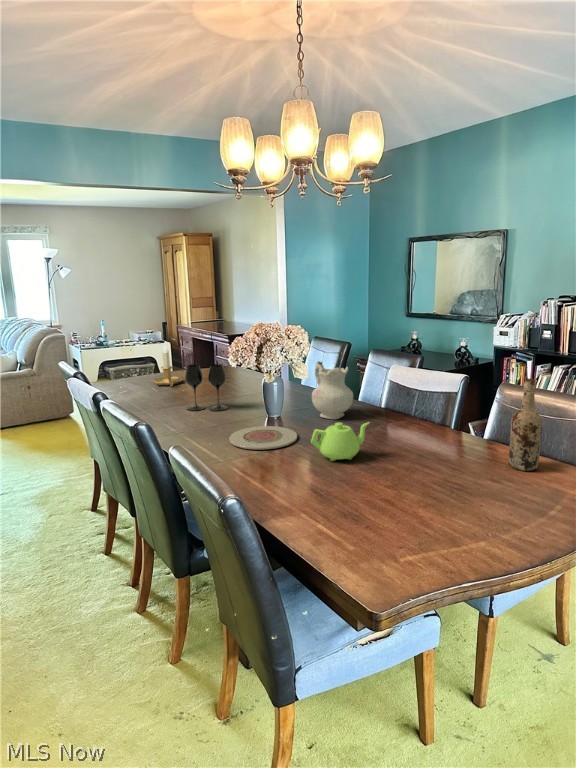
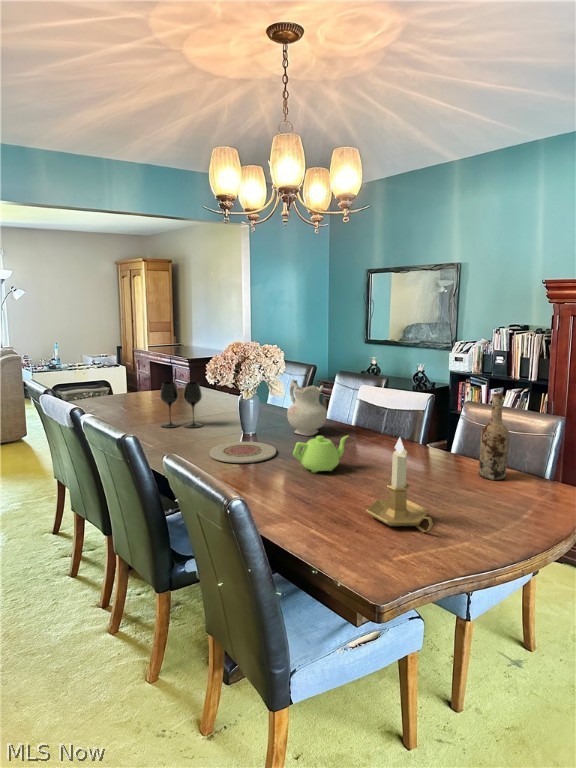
candlestick: present [153,344,182,387] -> present [366,437,433,532]

